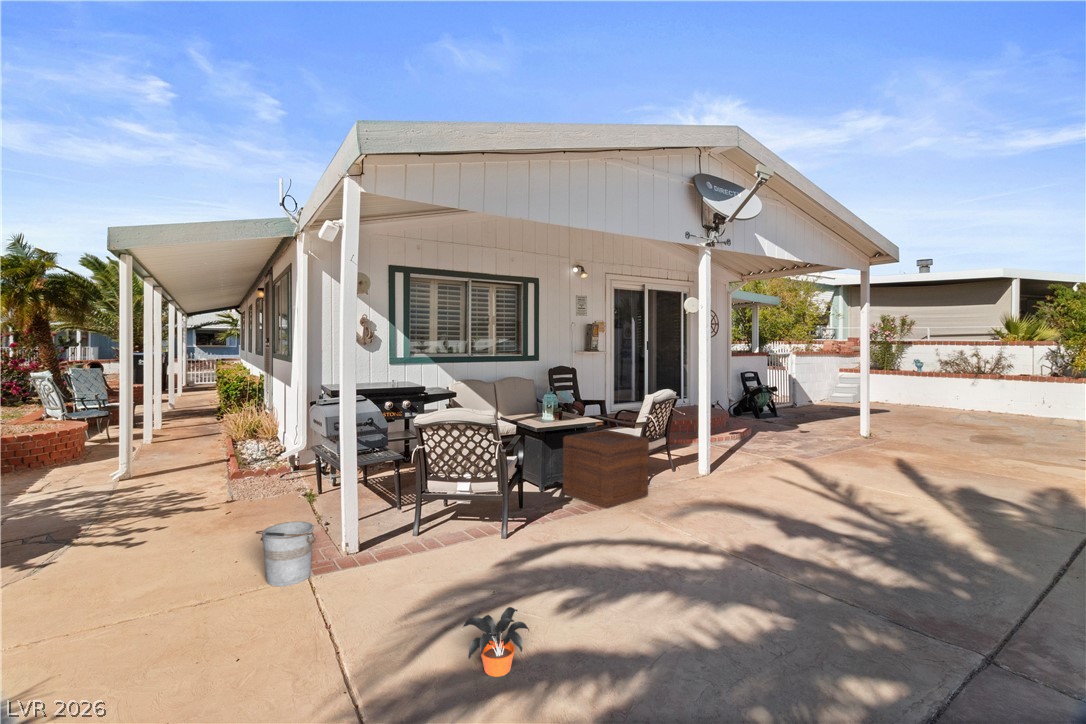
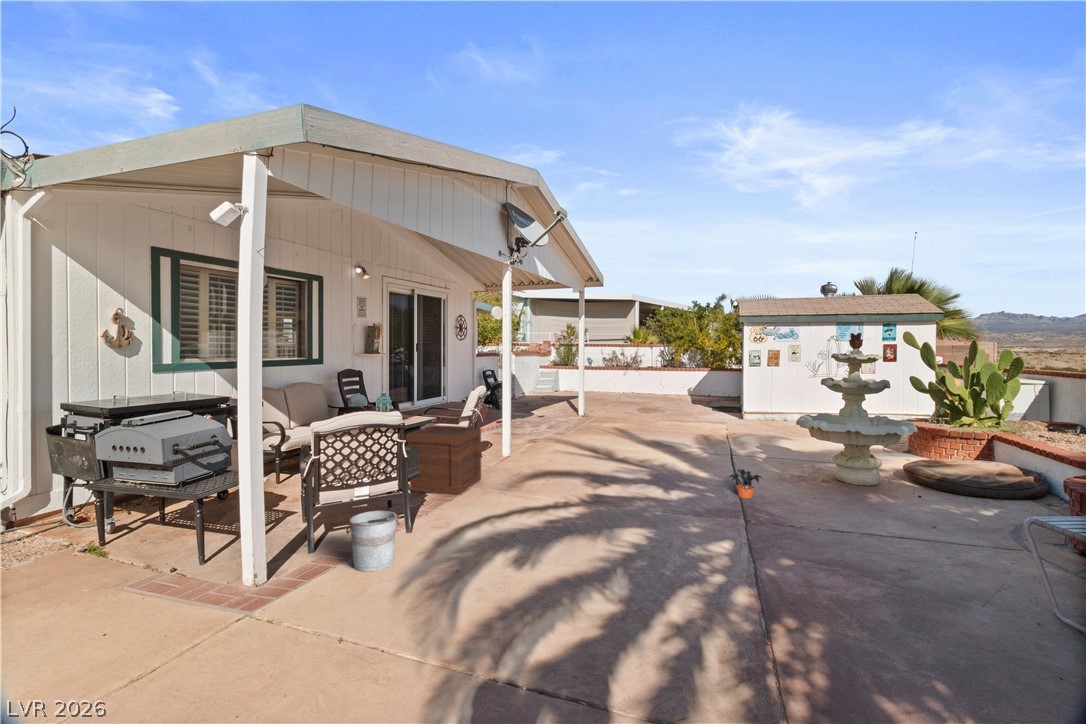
bucket: present [256,522,316,586] -> present [346,511,401,572]
potted plant: present [463,607,529,677] -> present [729,469,762,498]

